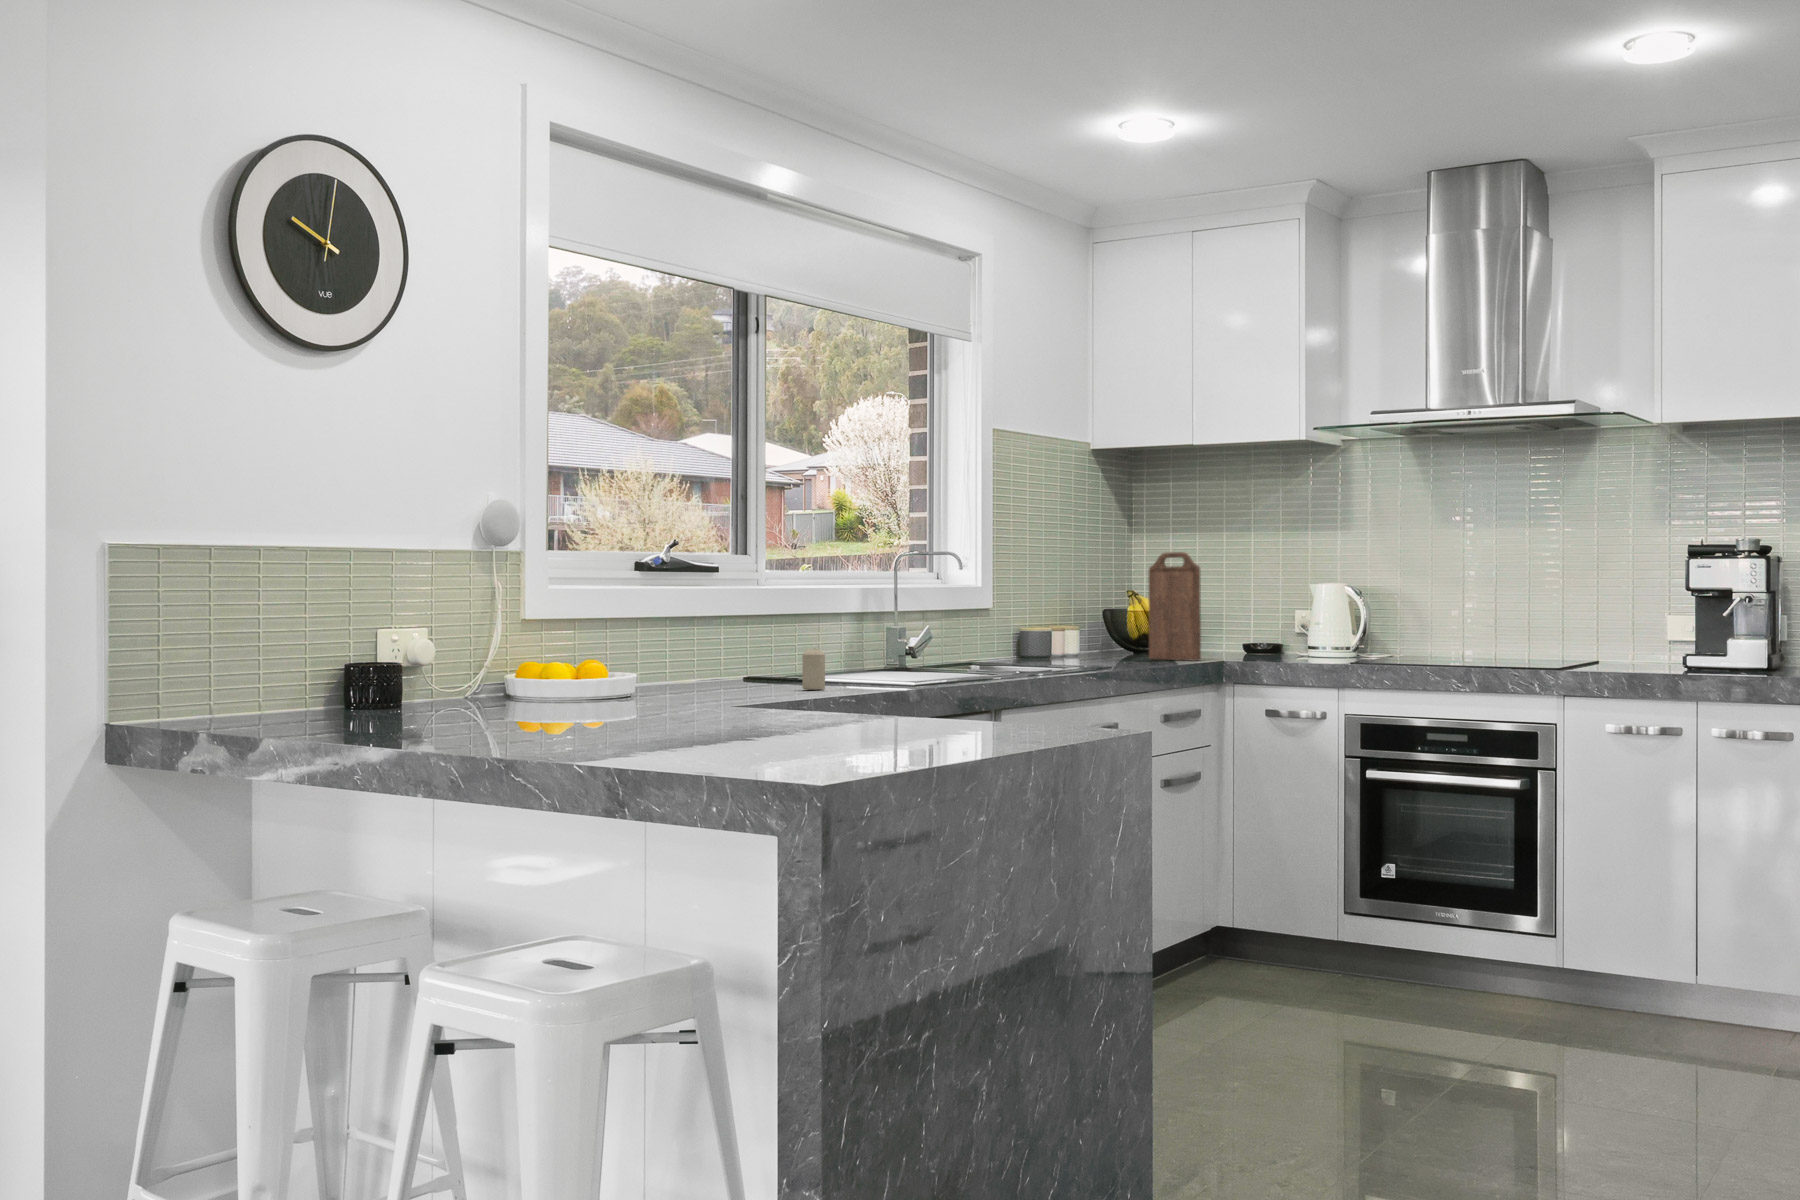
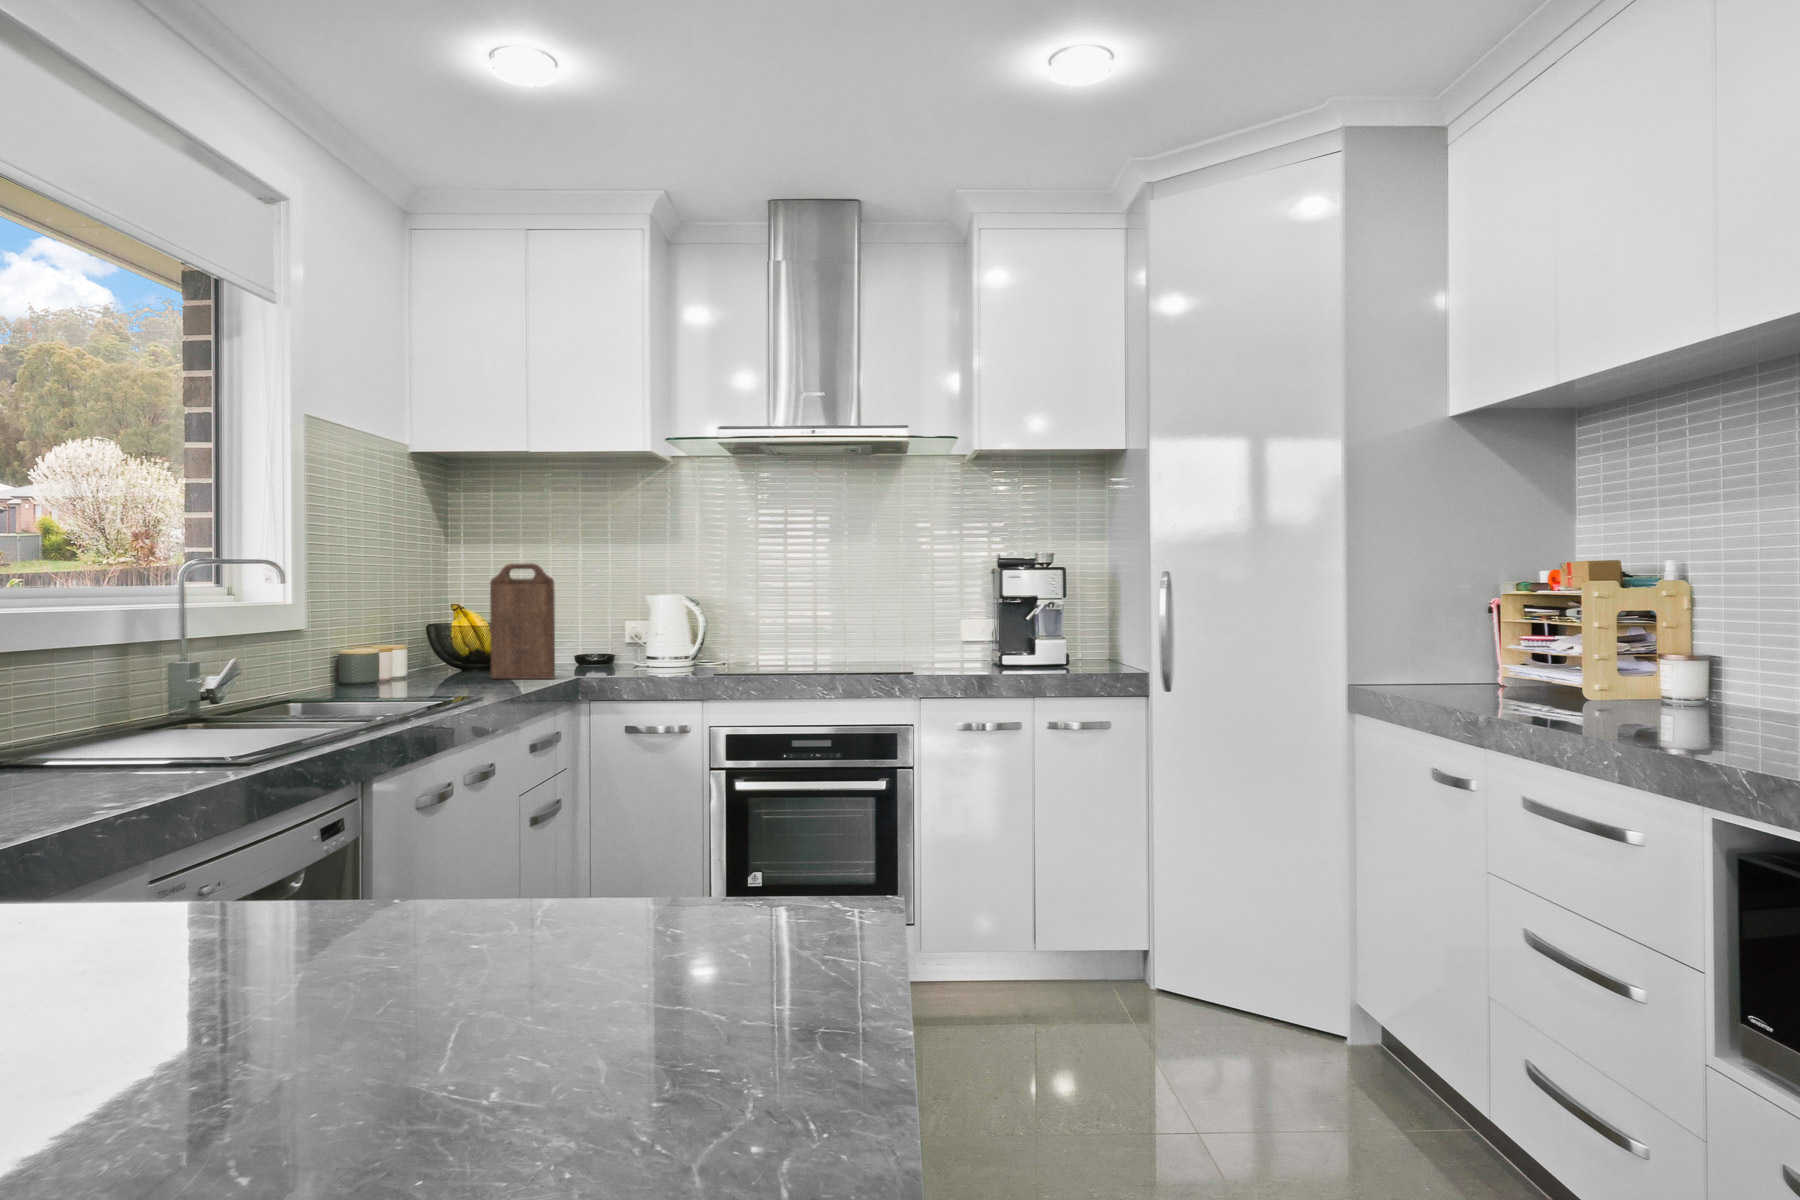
candle: present [802,648,825,690] -> none [55,723,103,796]

